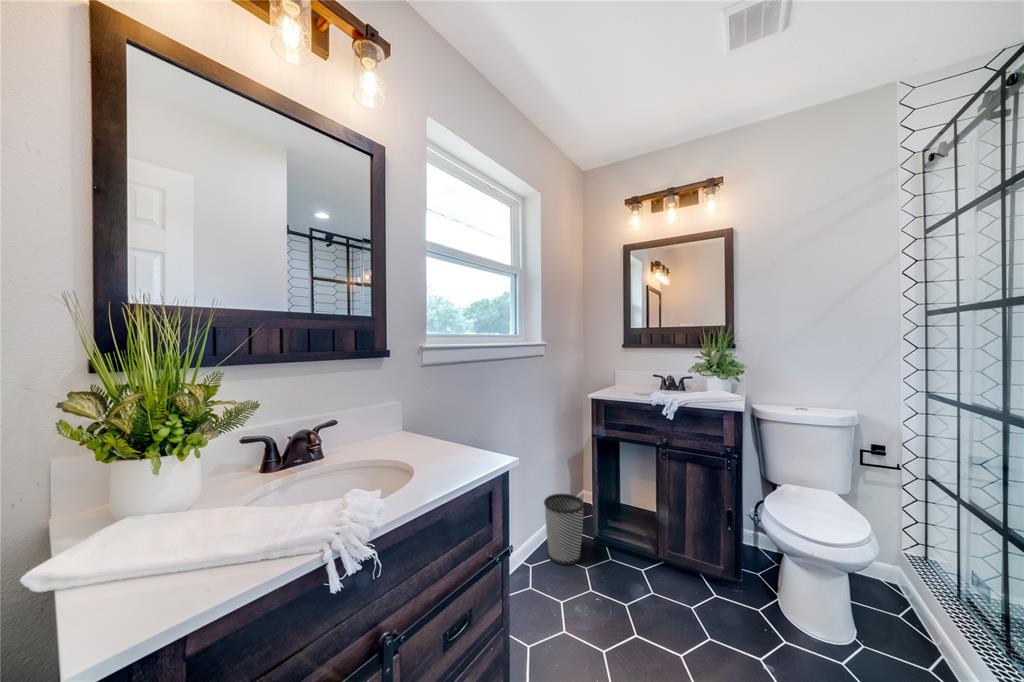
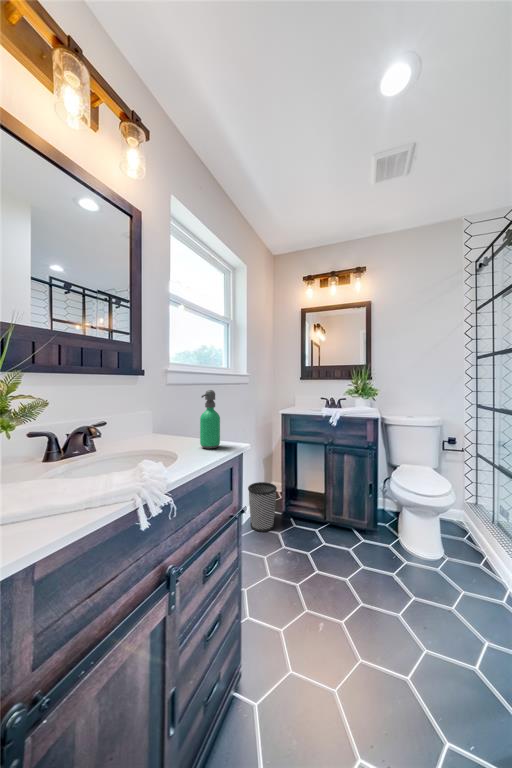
soap dispenser: none [449,383,477,463] -> present [200,390,220,449]

